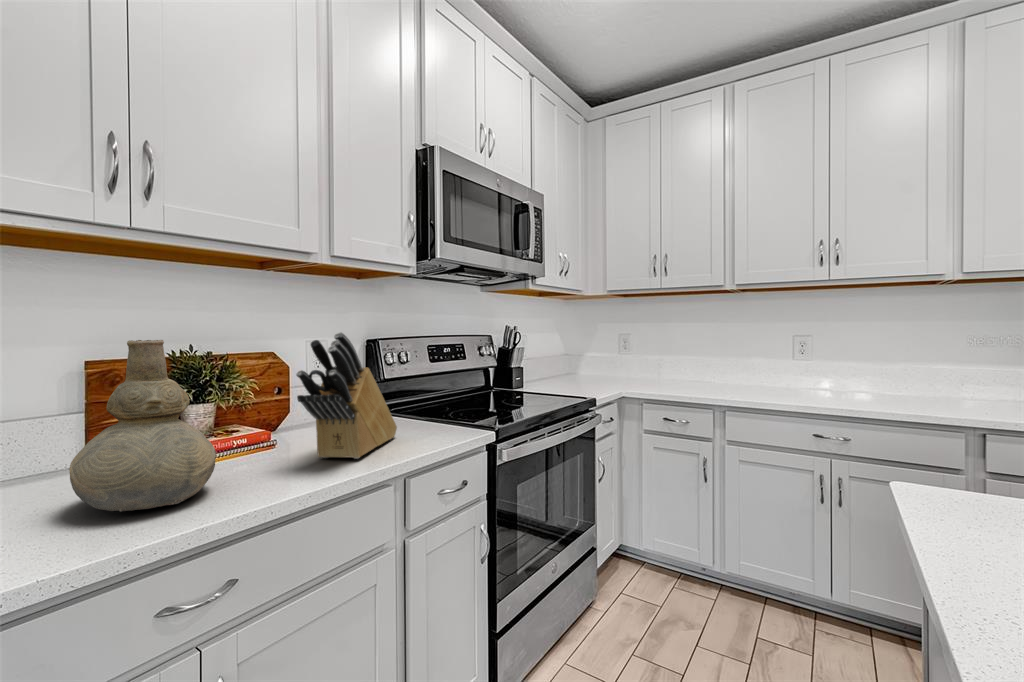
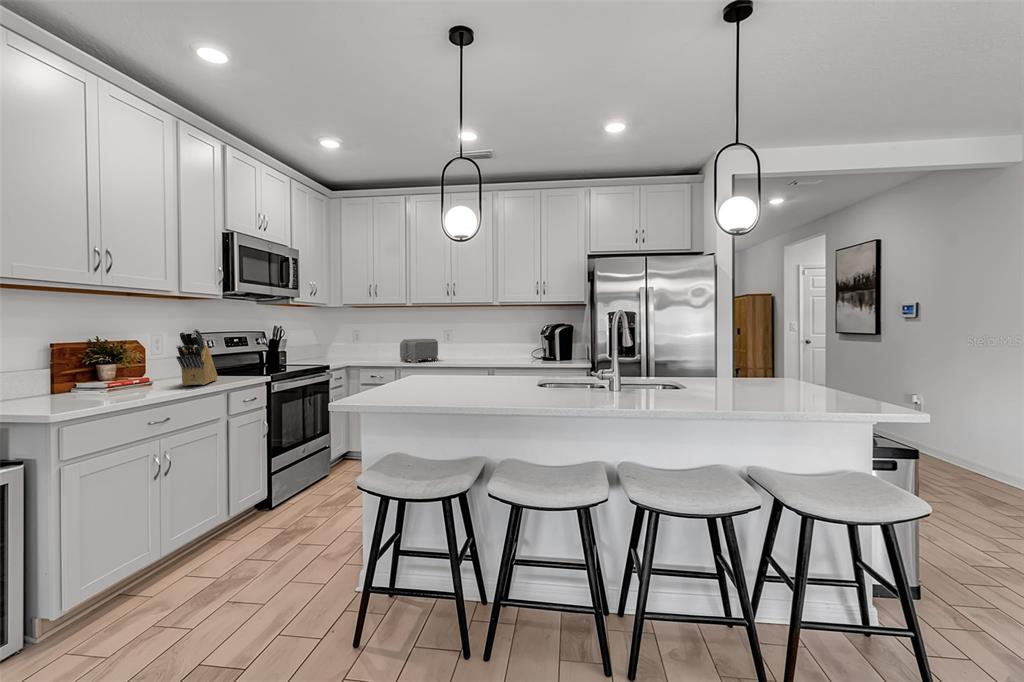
vase: present [69,340,216,512] -> none [86,332,148,397]
toaster: none [716,349,794,398] -> present [400,339,439,363]

